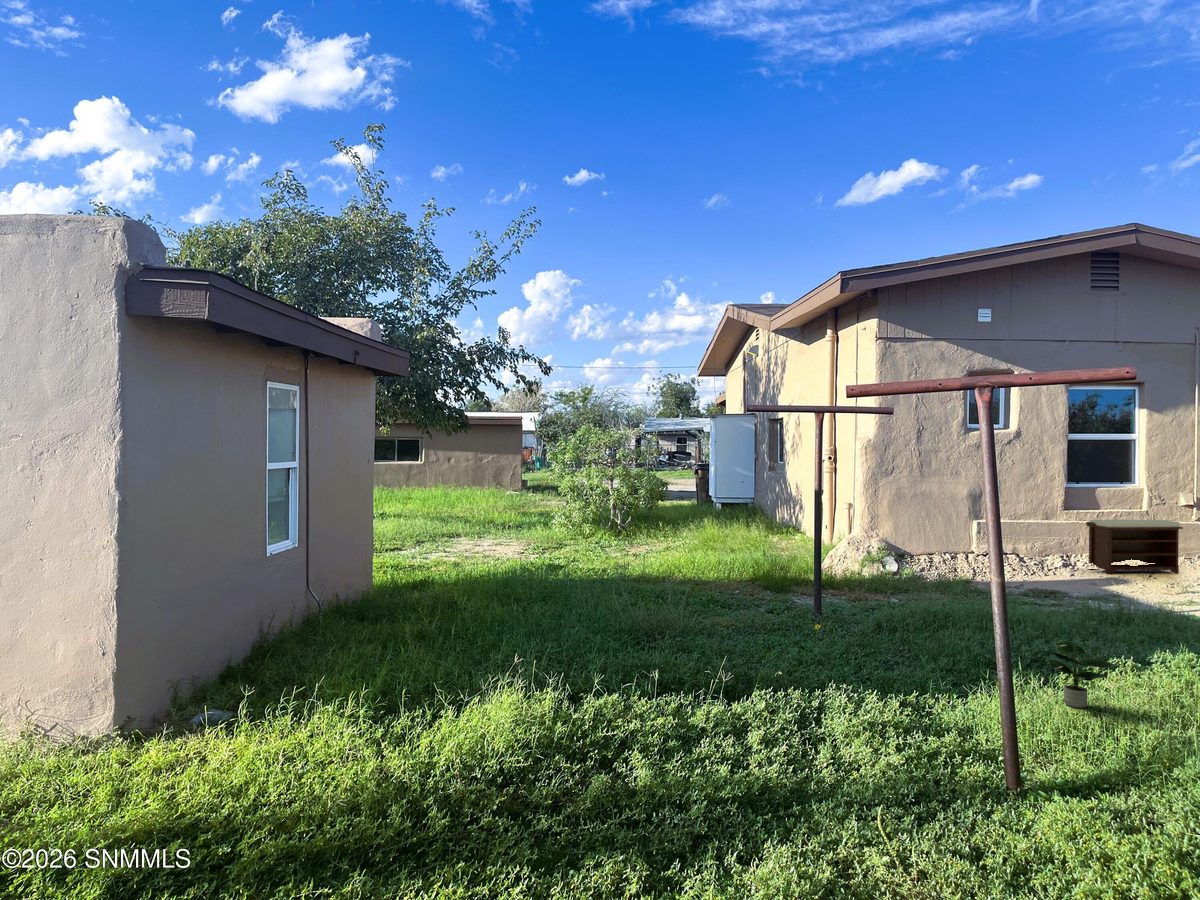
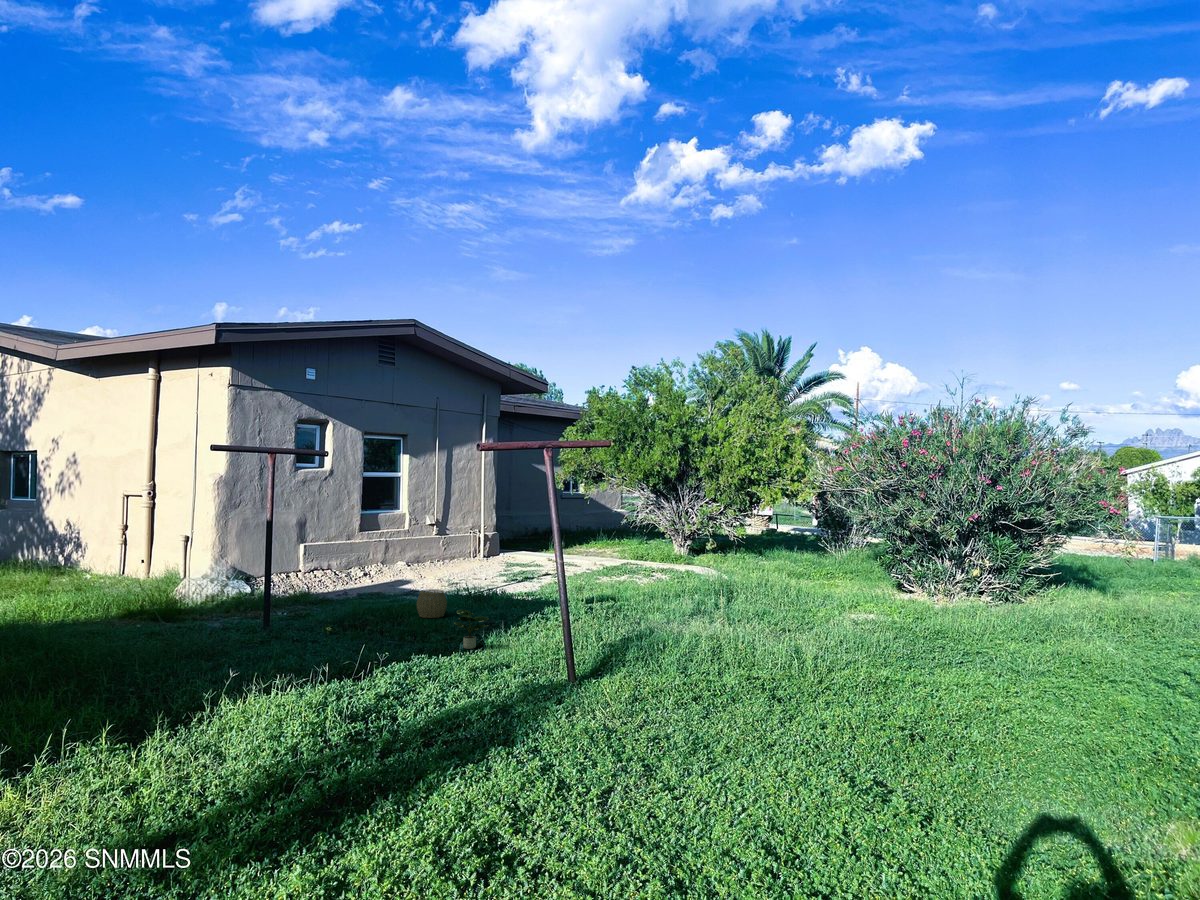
bench: present [1086,520,1183,574] -> none [375,535,431,578]
woven basket: none [1061,599,1114,644] -> present [417,589,447,618]

